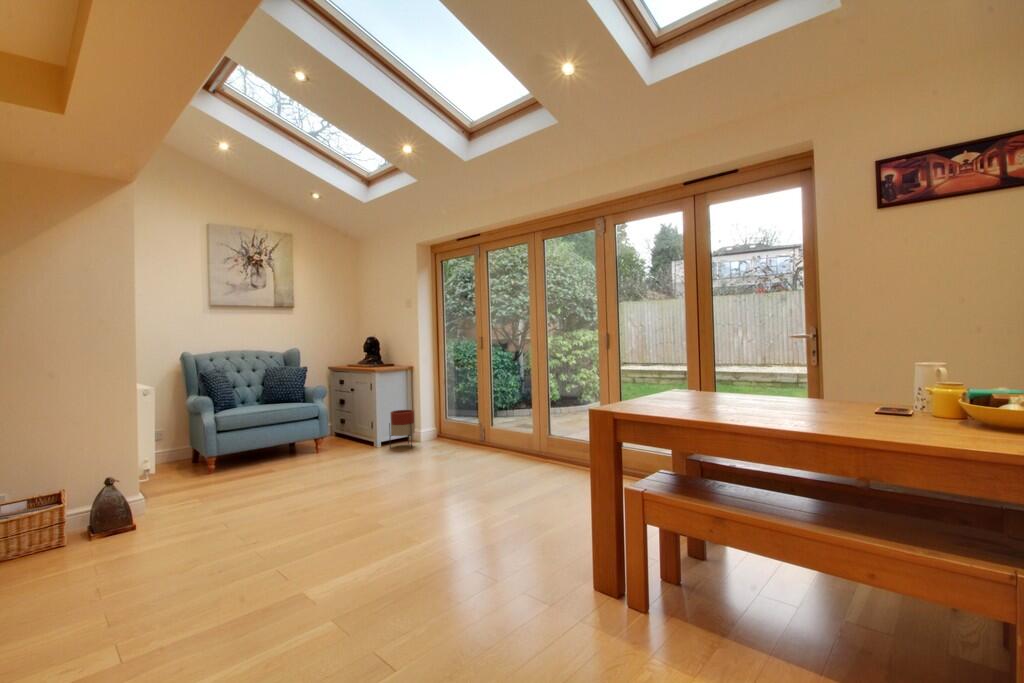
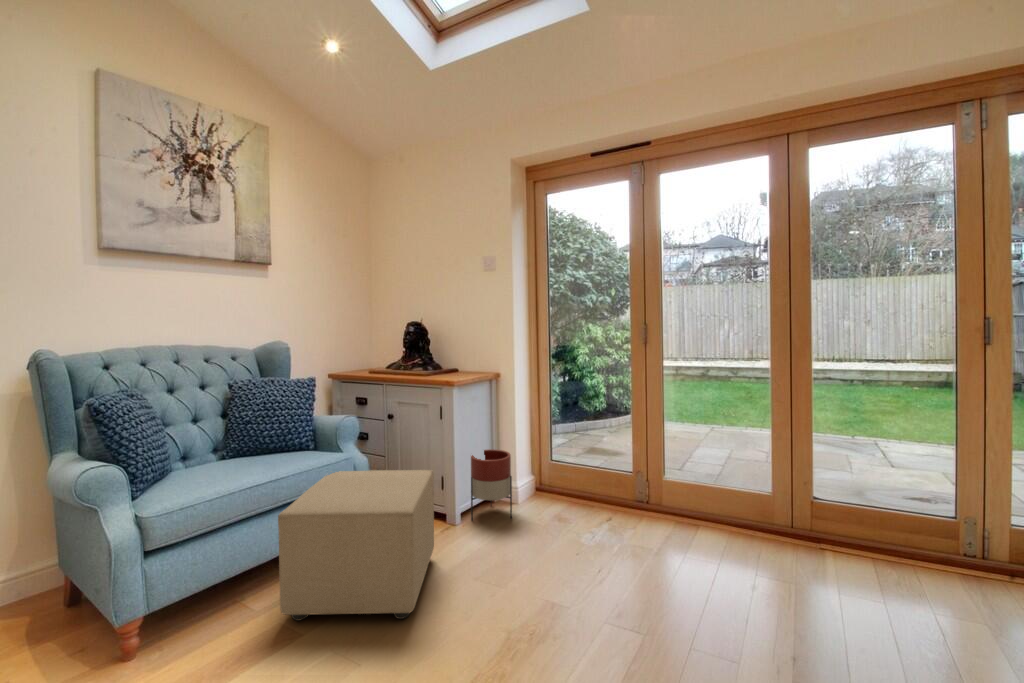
ottoman: none [268,412,353,471] -> present [278,470,434,621]

